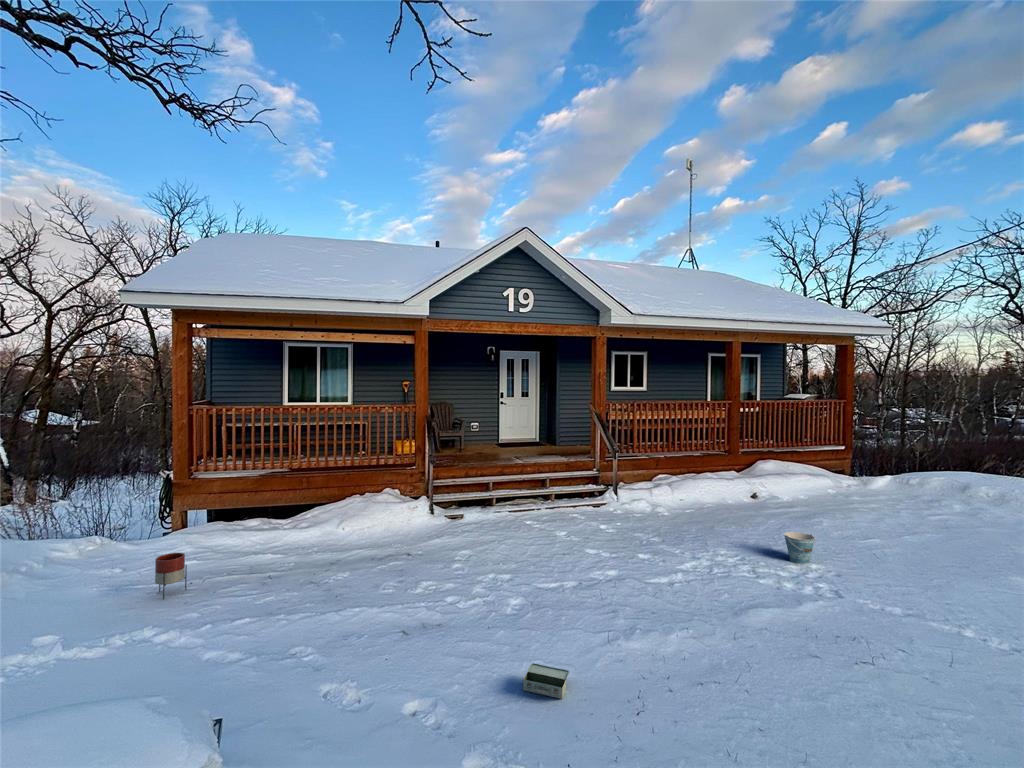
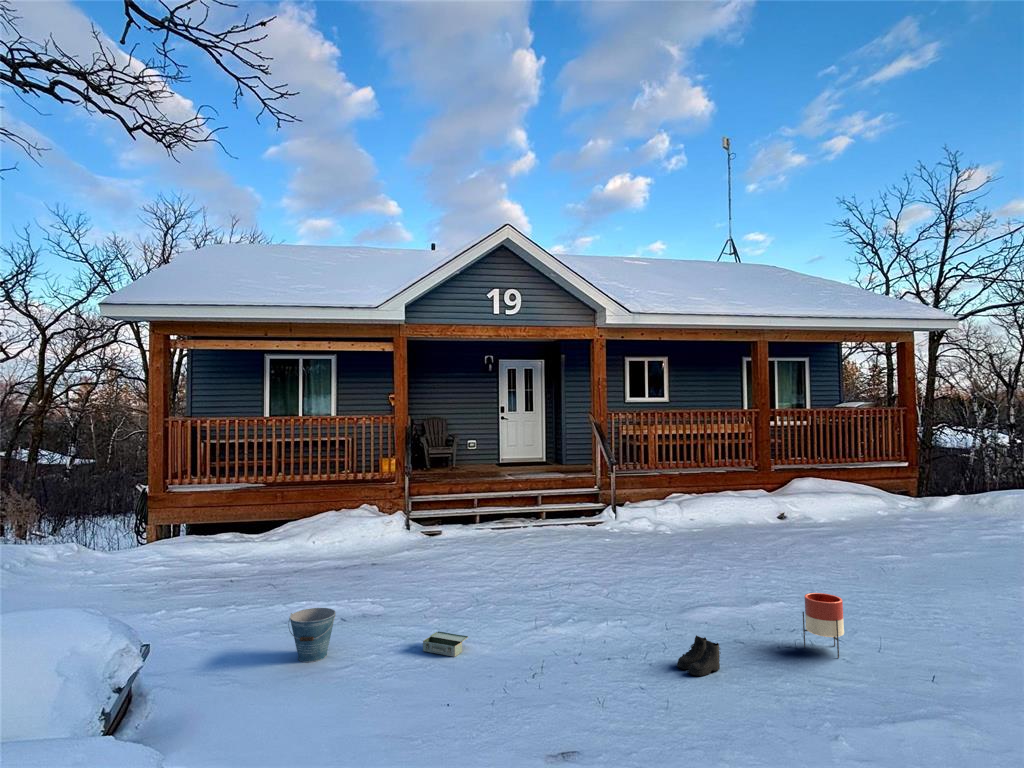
bucket: present [784,532,815,564] -> present [288,608,336,662]
planter: present [155,553,187,599] -> present [803,593,844,658]
boots: none [805,673,852,724] -> present [677,635,720,676]

